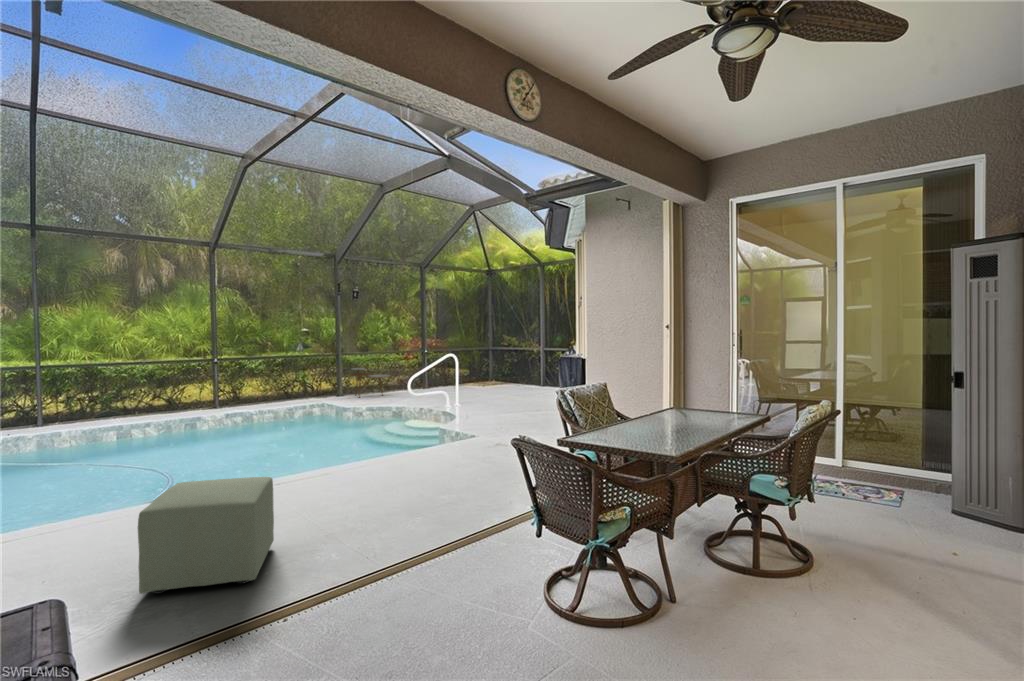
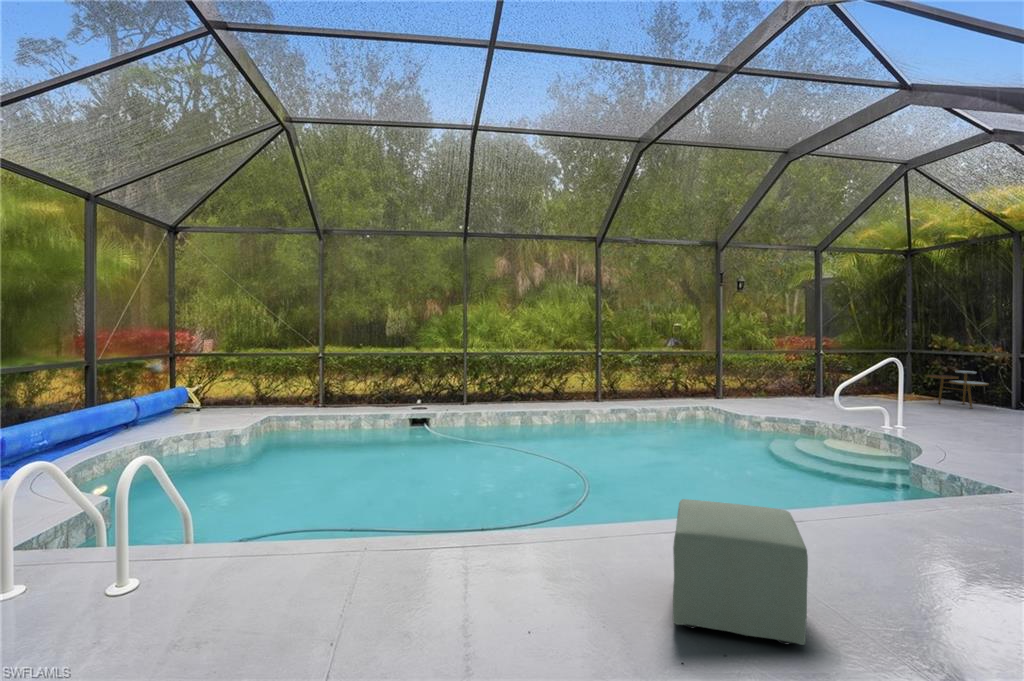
side table: present [351,368,391,396] -> present [928,371,989,409]

